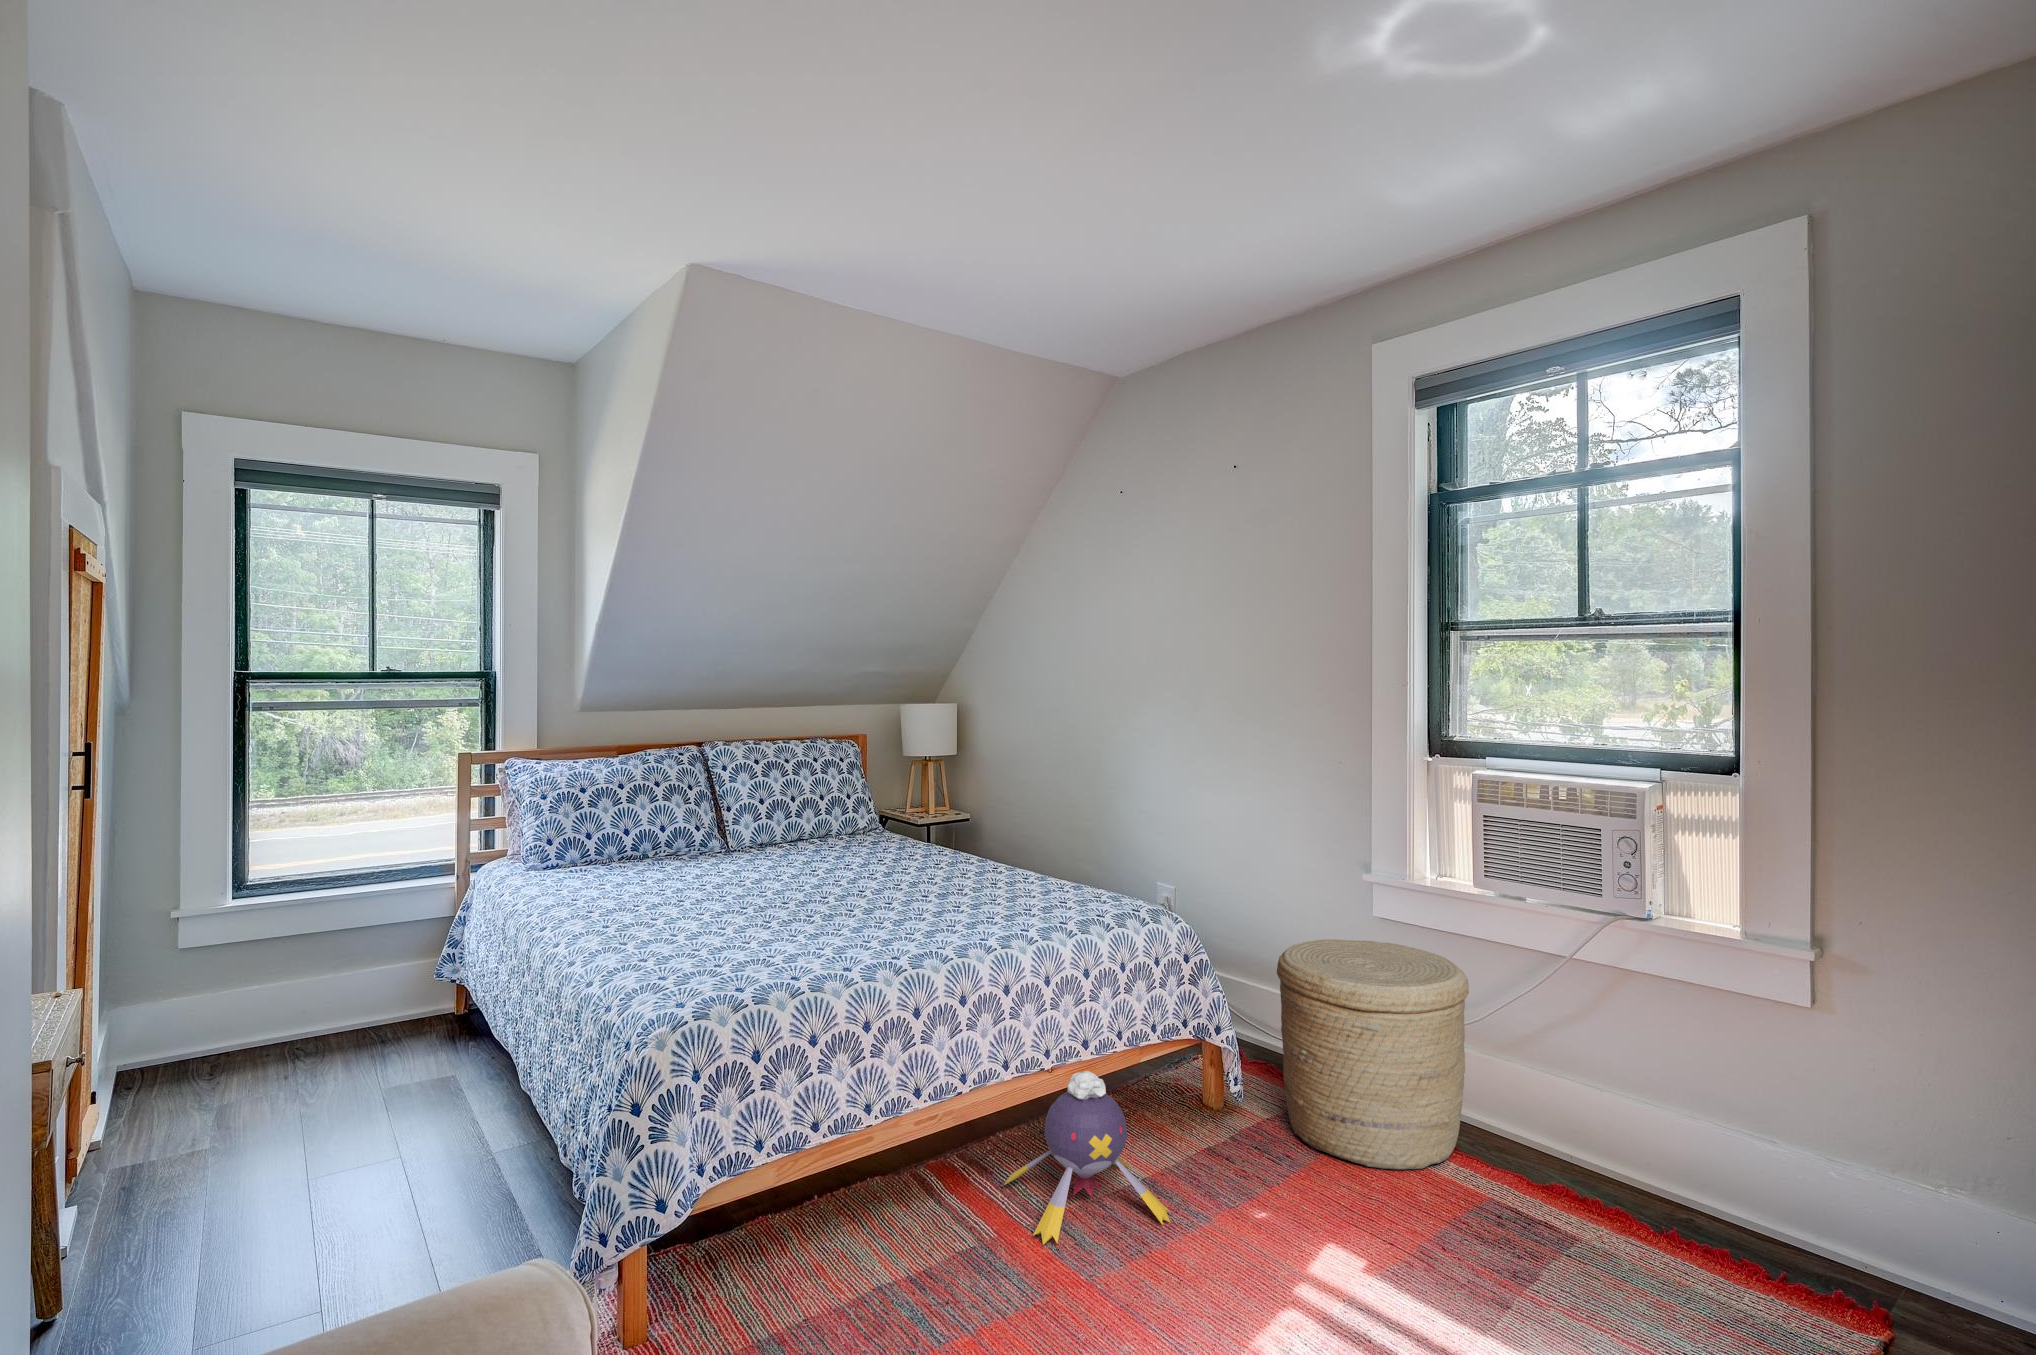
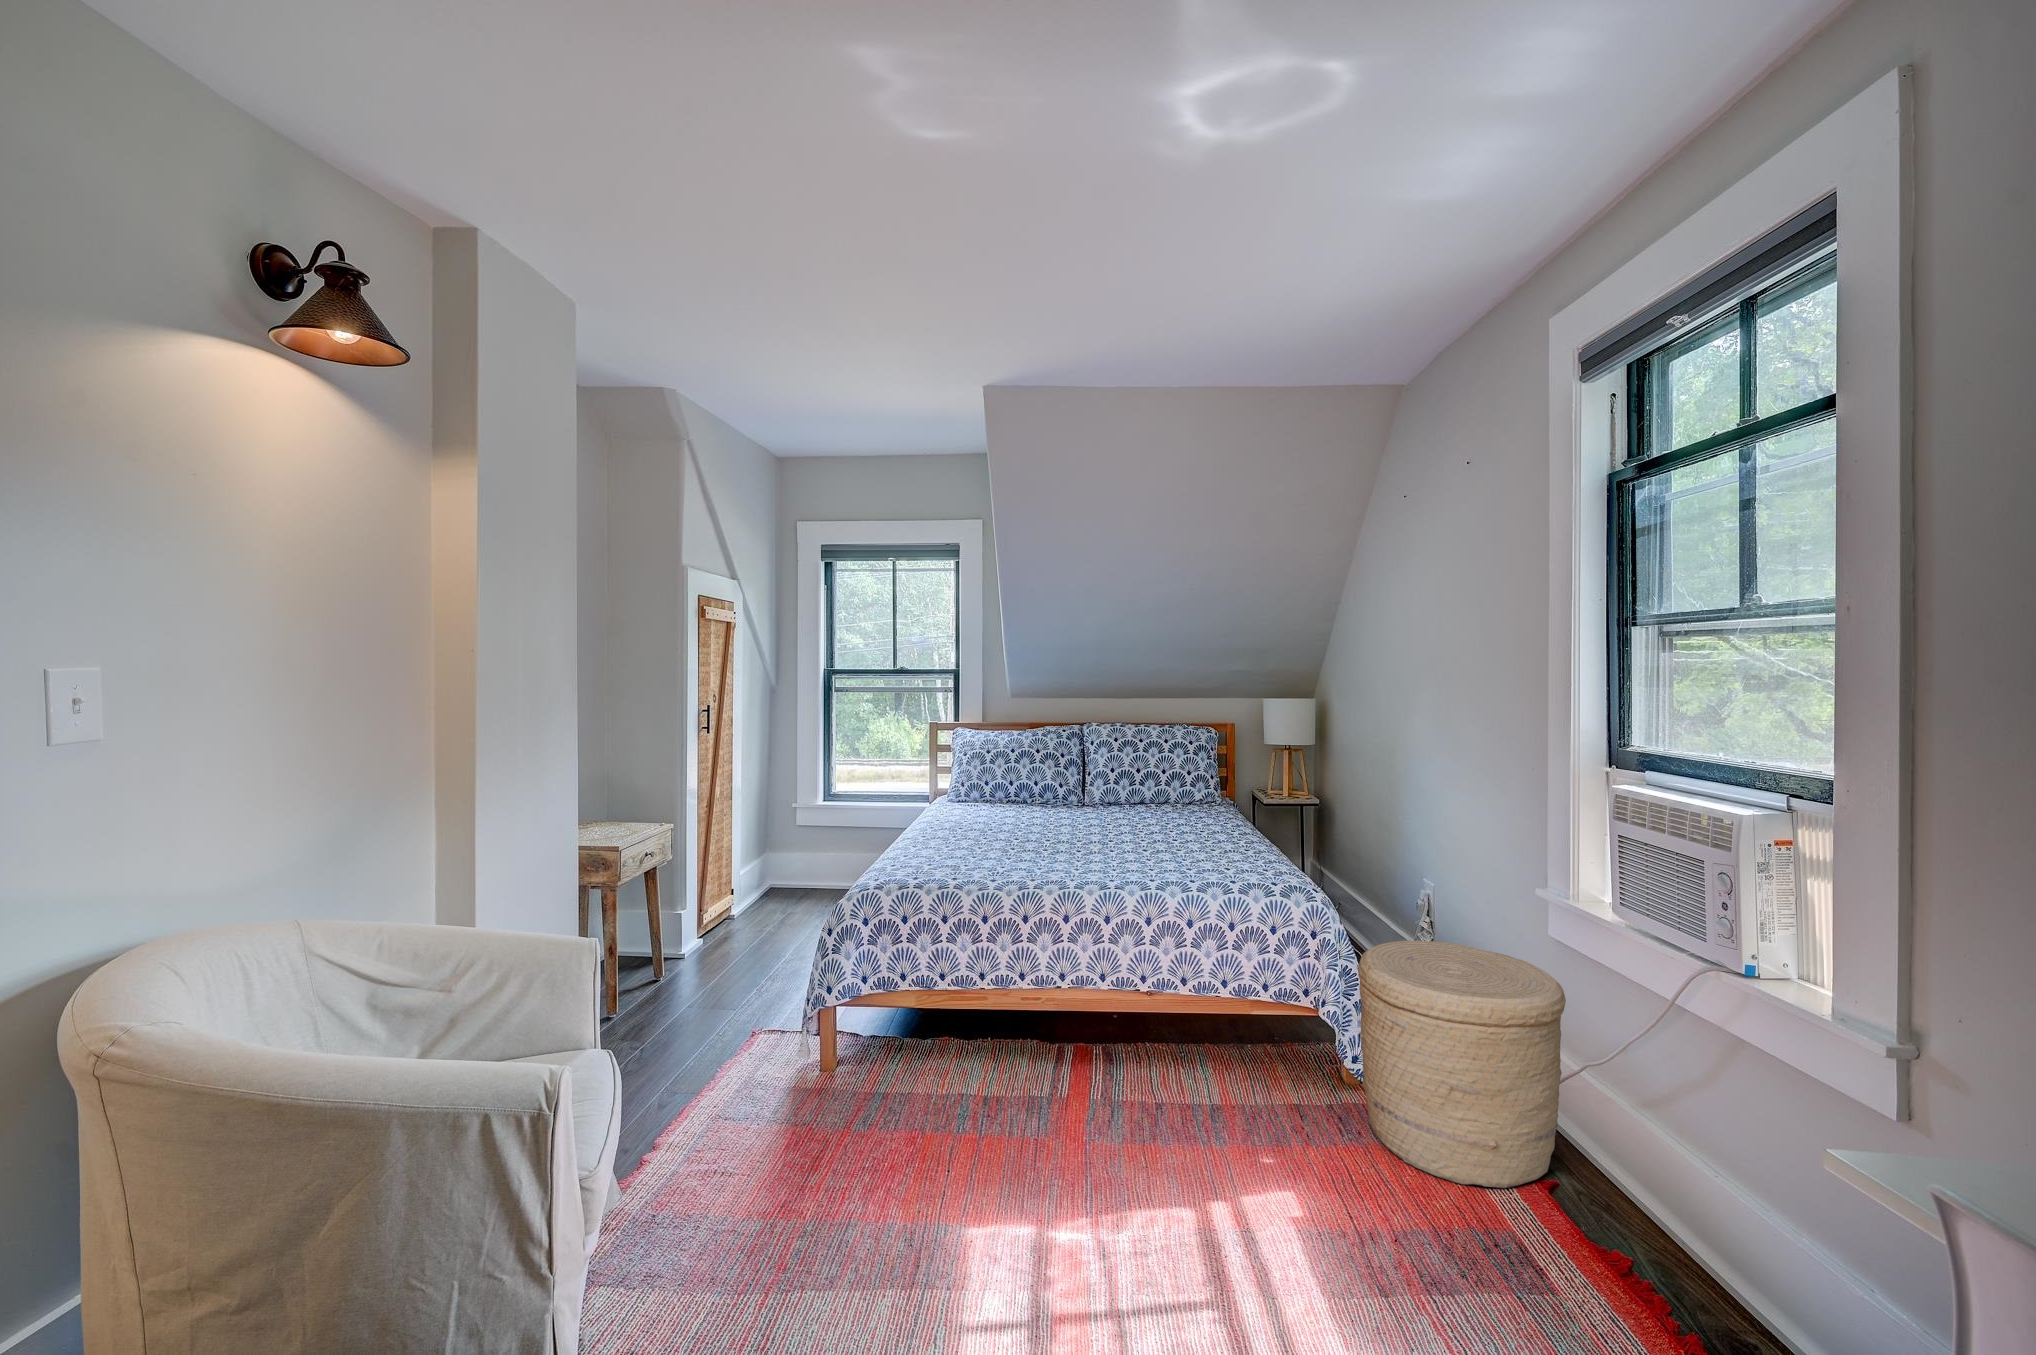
plush toy: present [1004,1071,1170,1245] -> none [1065,992,1195,1131]

